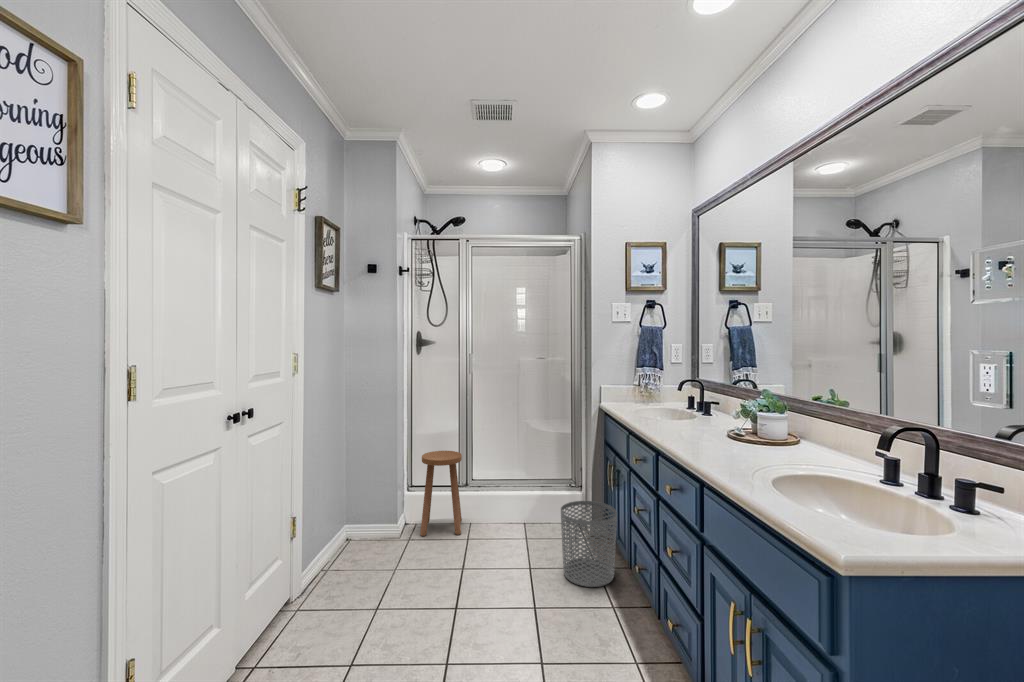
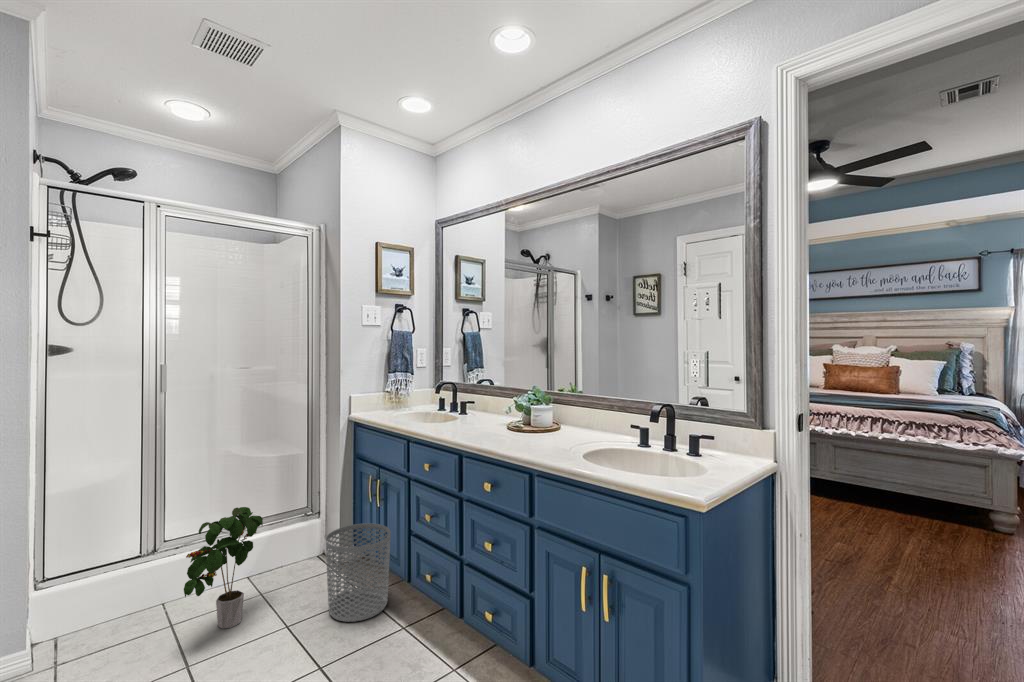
stool: present [420,451,462,536] -> none [68,506,151,648]
potted plant: none [465,466,528,555] -> present [184,507,263,629]

